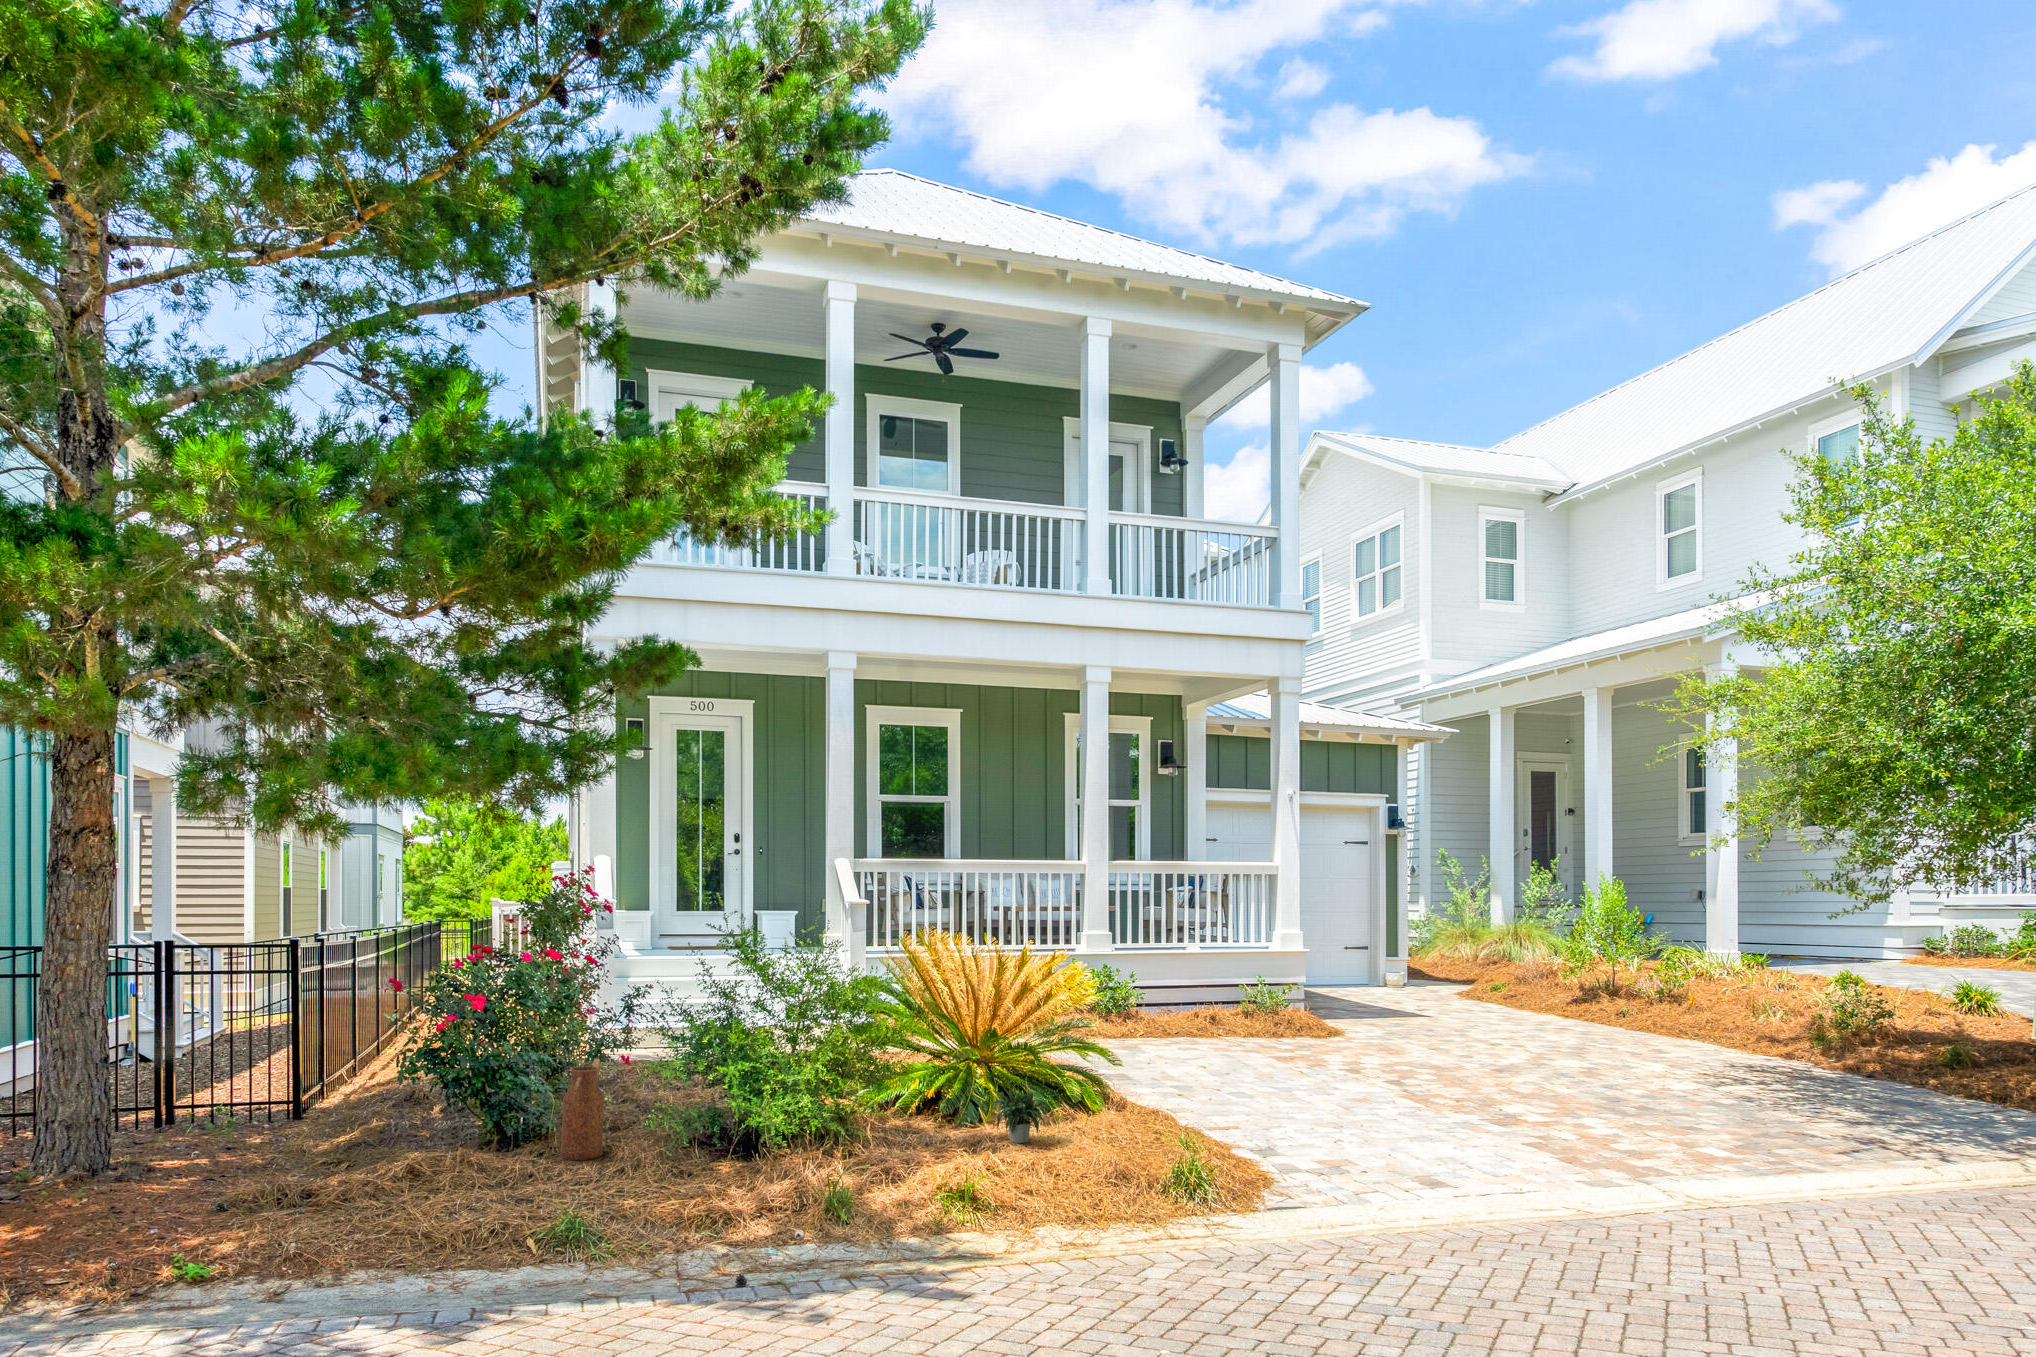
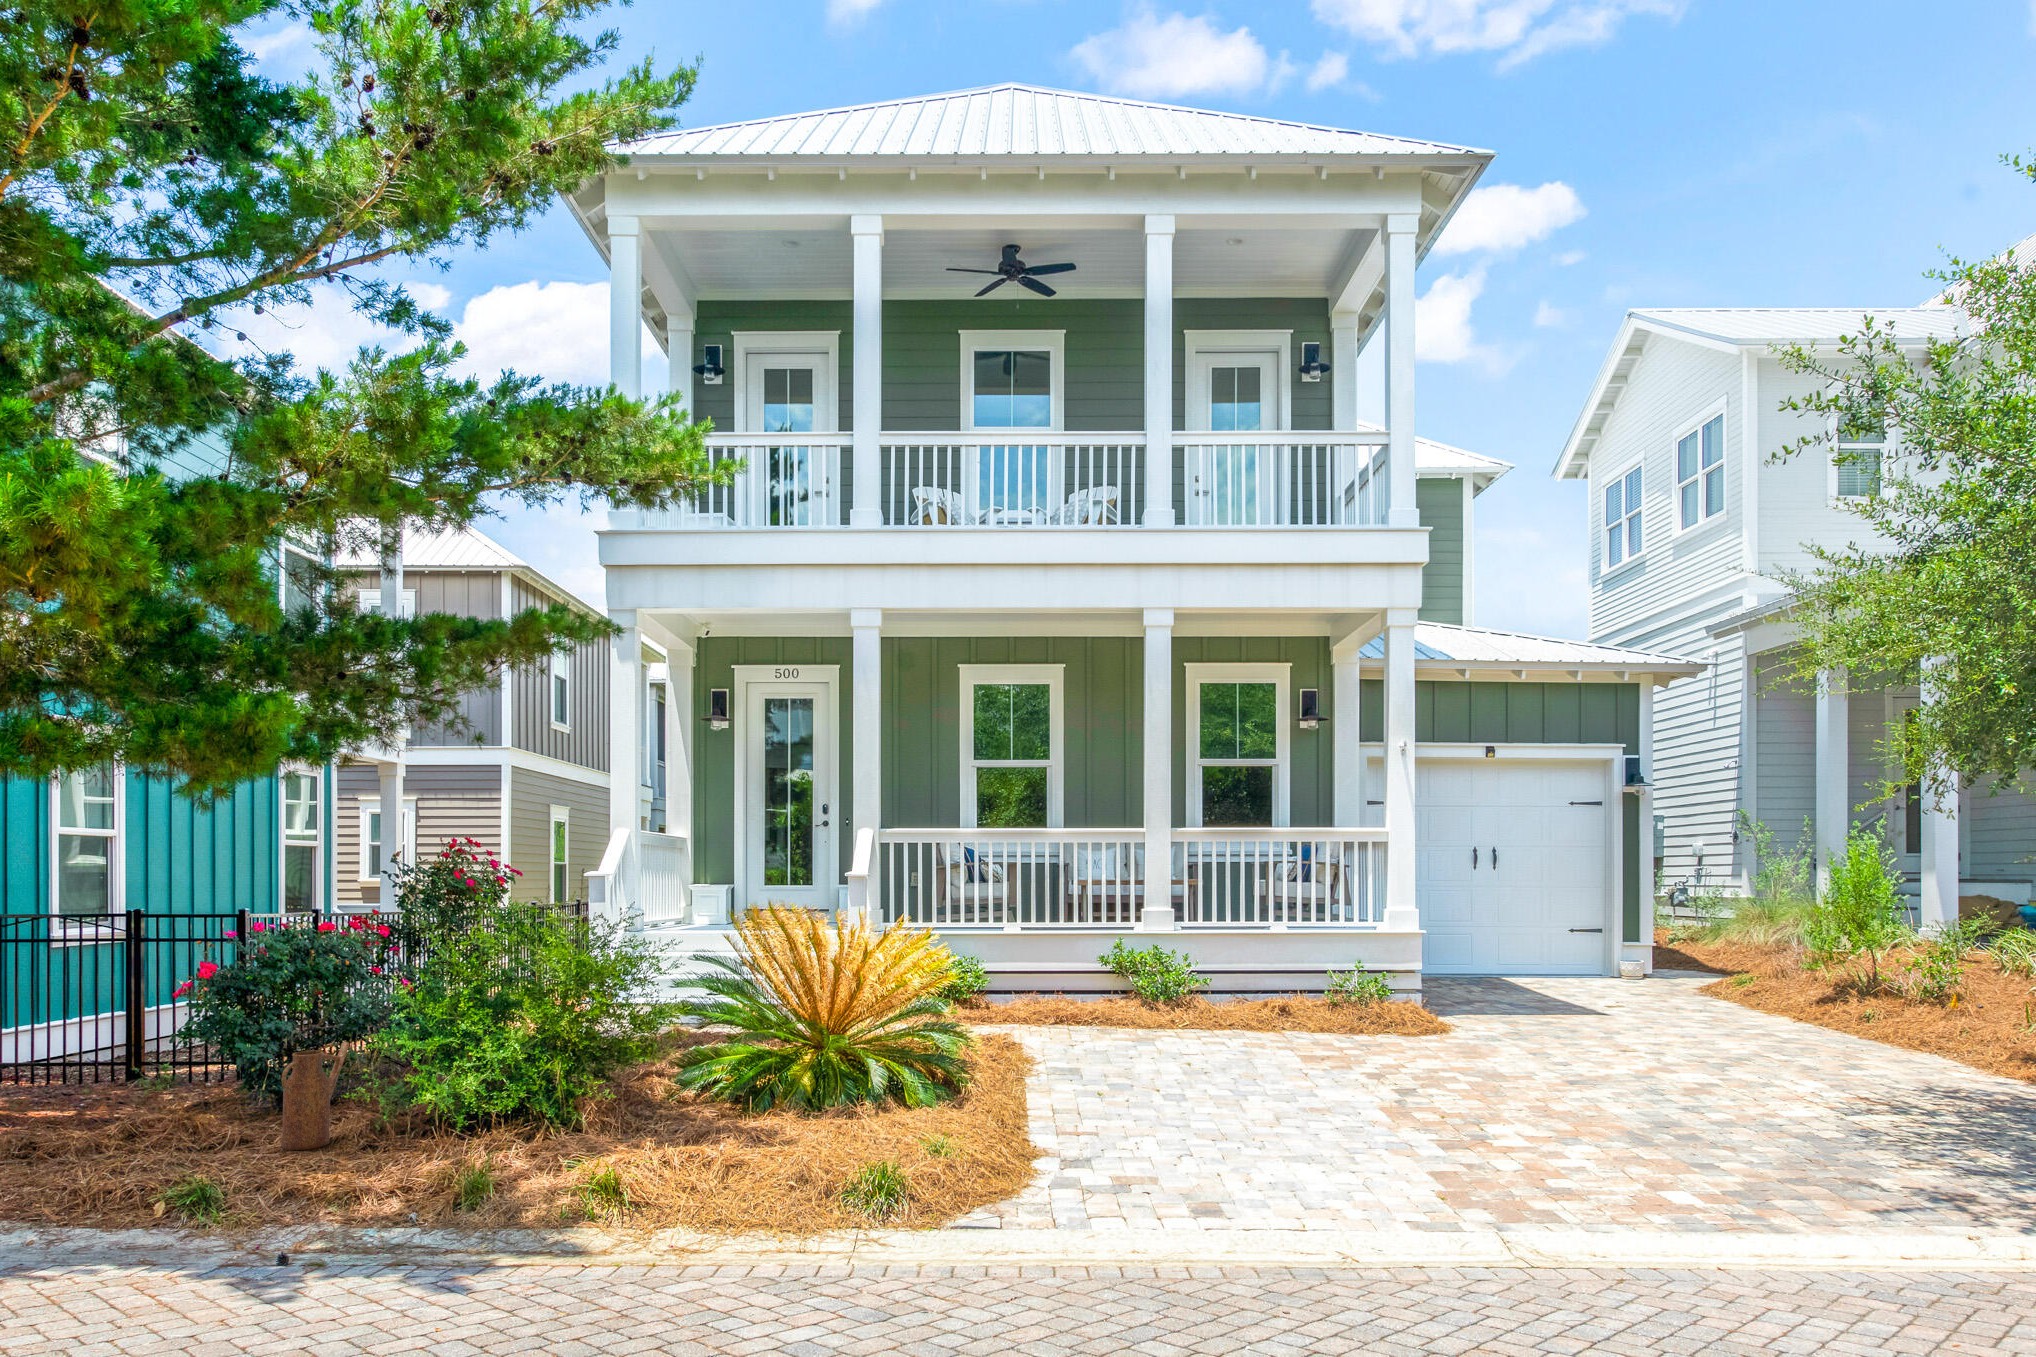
potted plant: present [980,1088,1047,1143] -> none [744,1090,805,1156]

